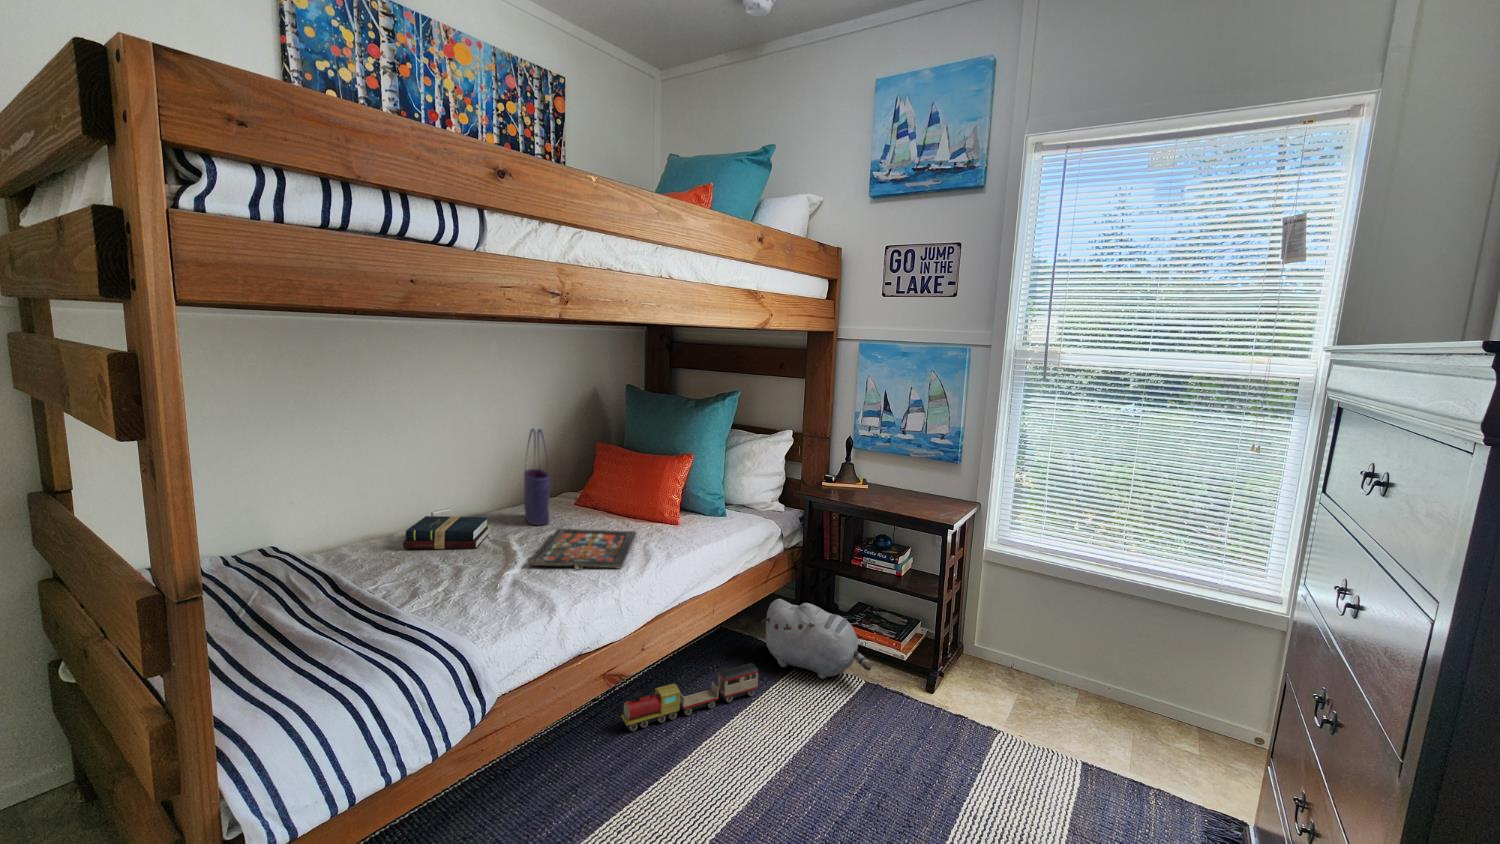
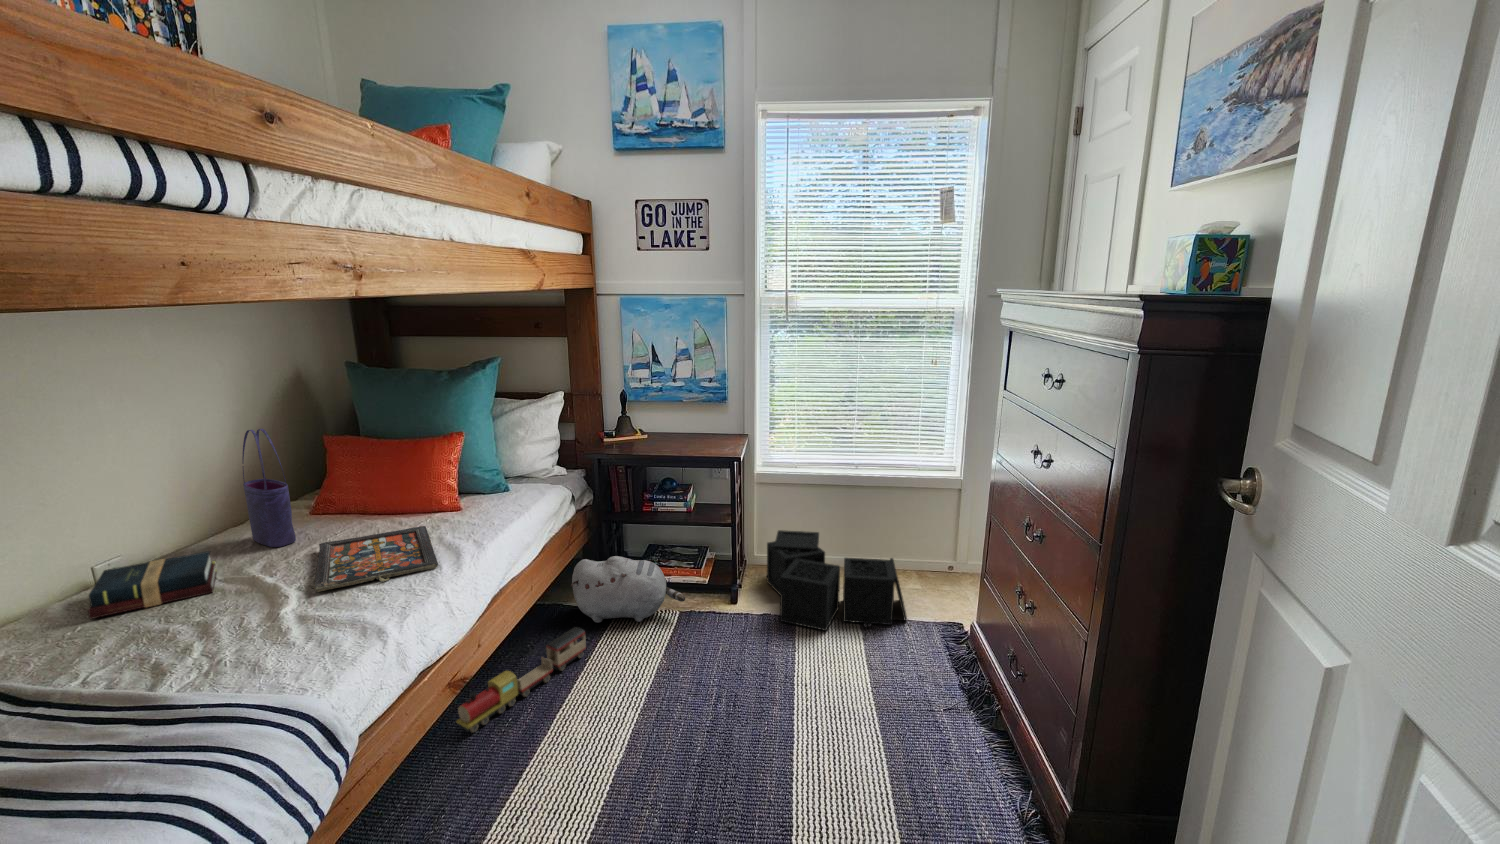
storage bin: none [976,622,1160,787] -> present [767,530,908,636]

